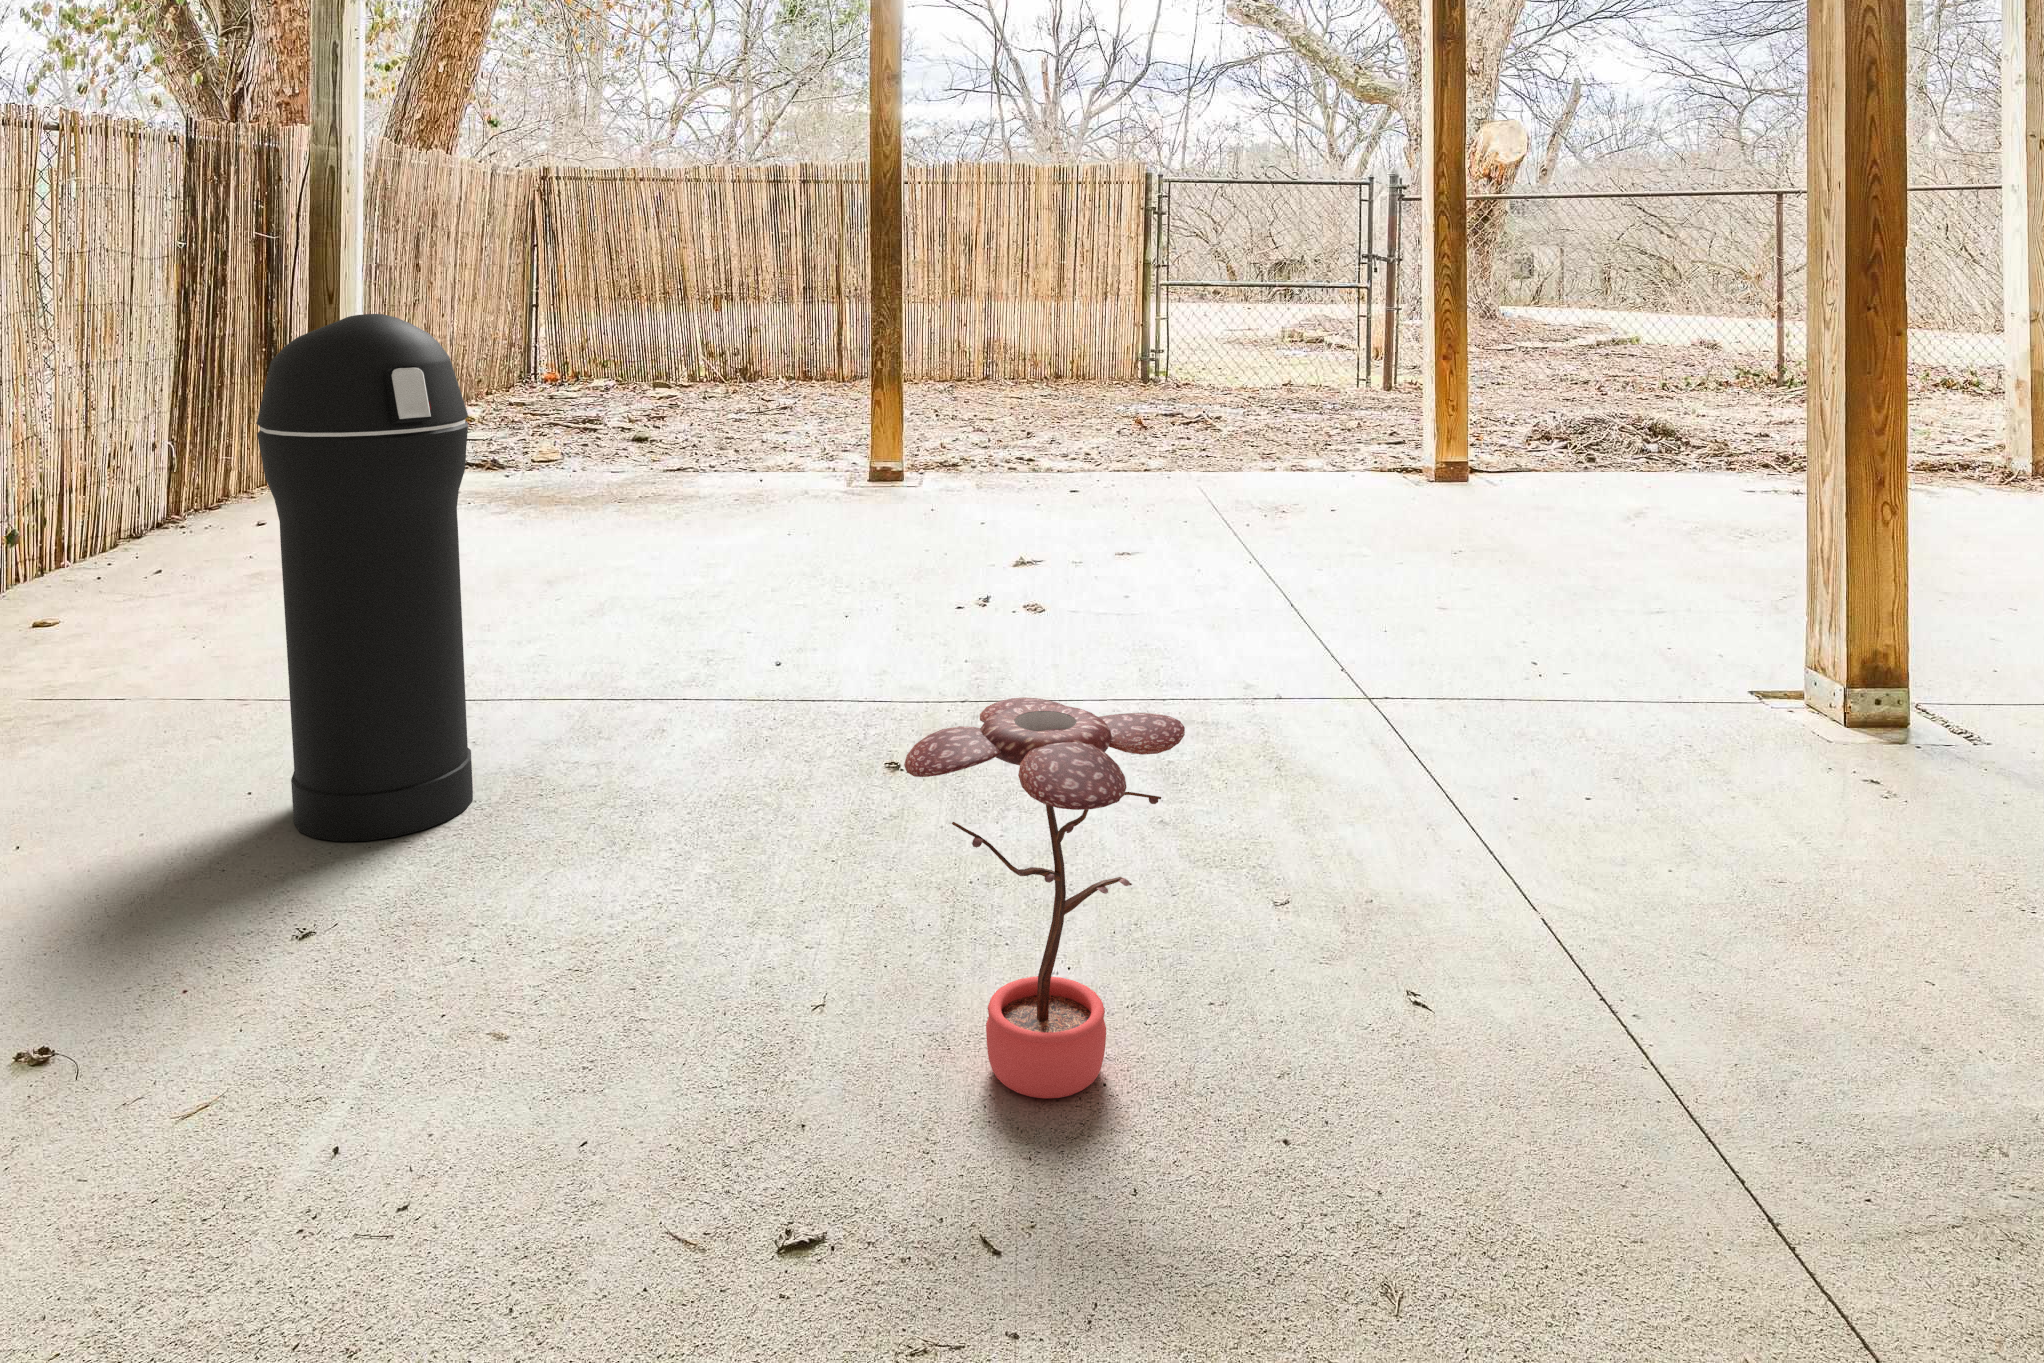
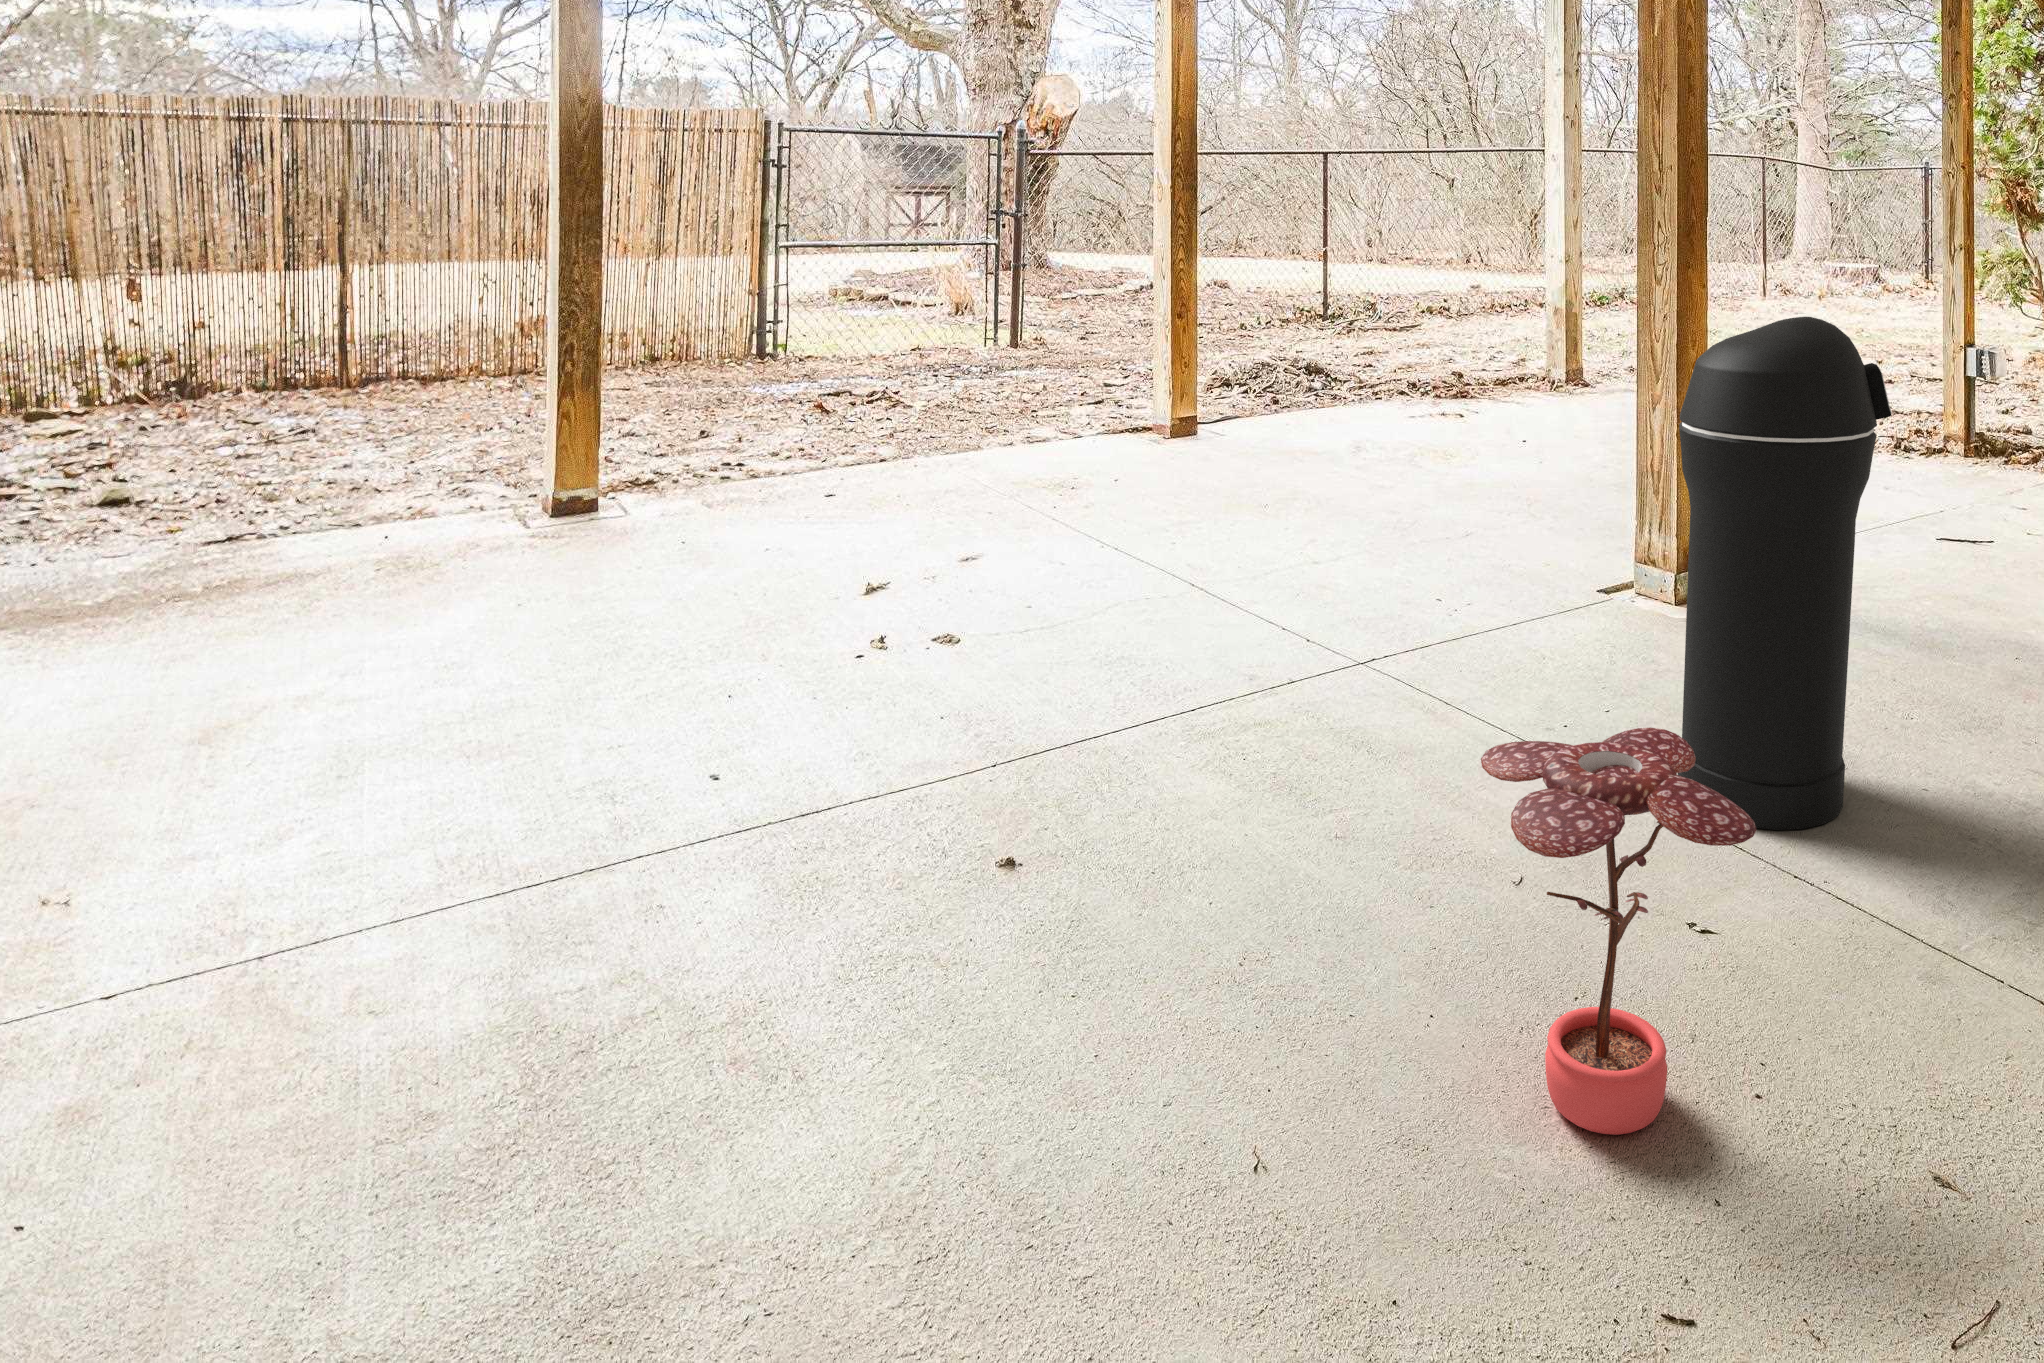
trash can: present [257,314,473,841] -> present [1678,317,1892,830]

